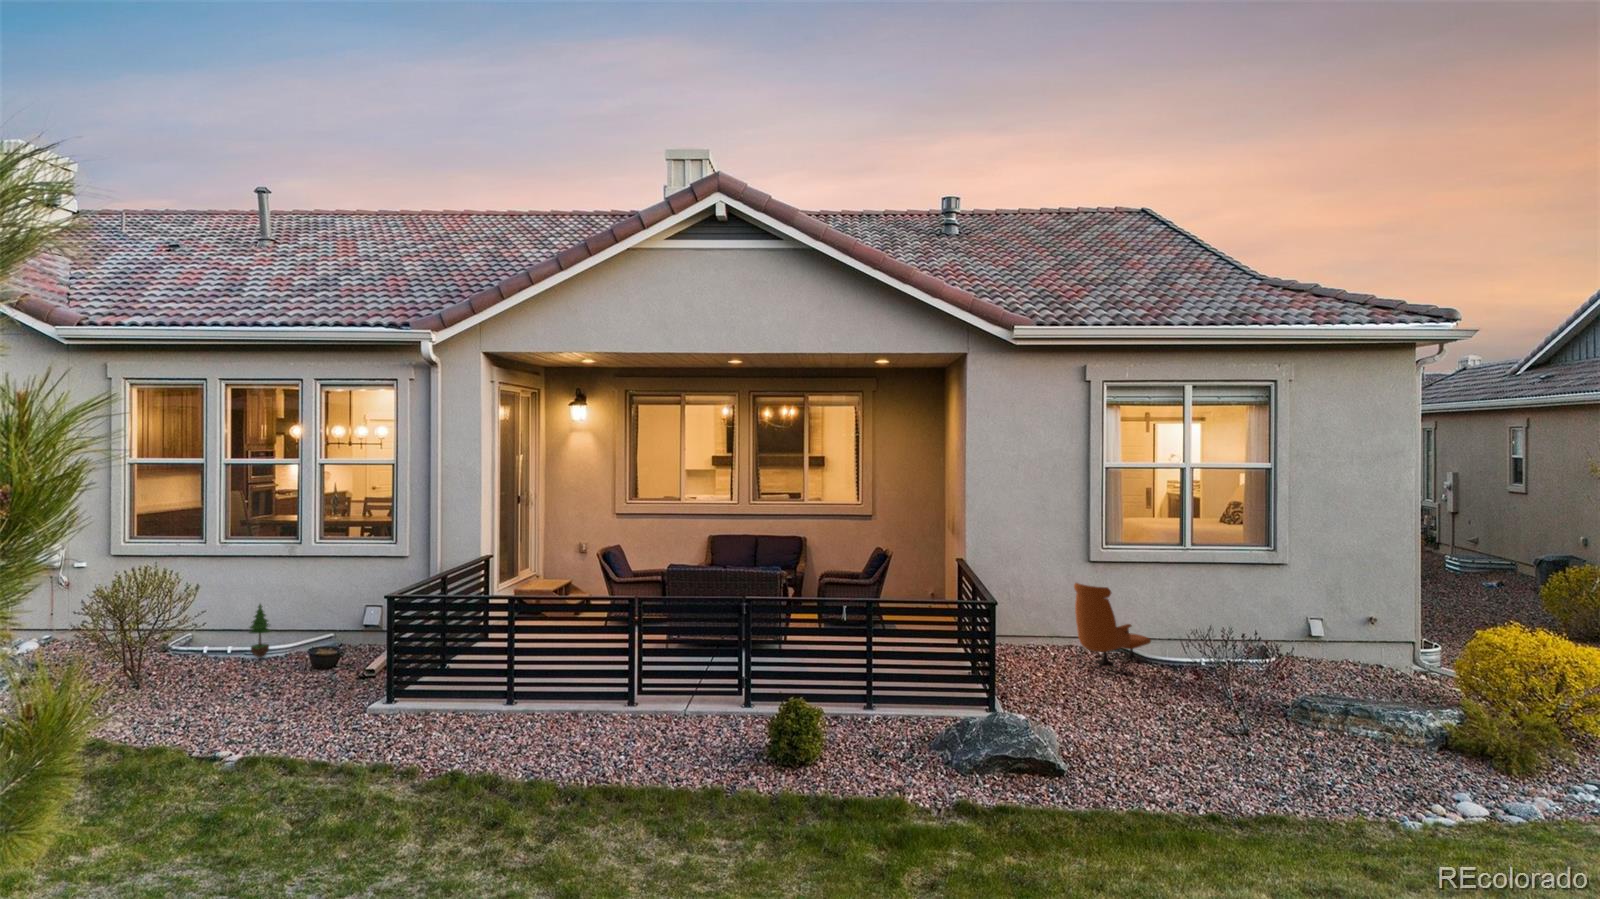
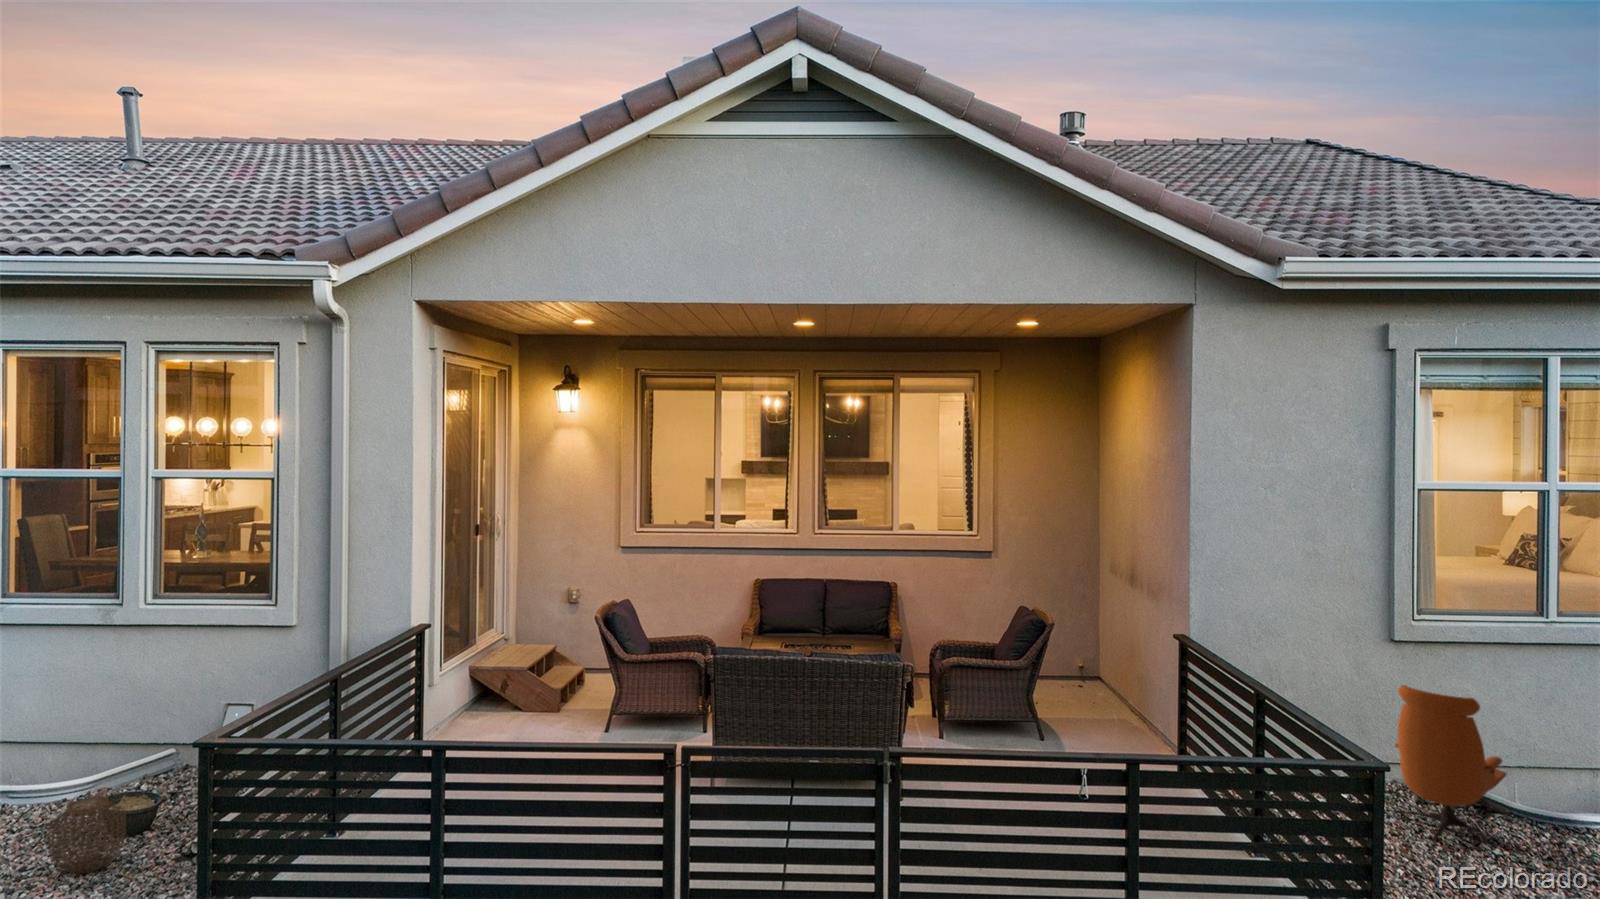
potted tree: present [249,604,270,659] -> none [17,707,61,800]
woven basket: none [287,646,327,687] -> present [48,796,126,873]

